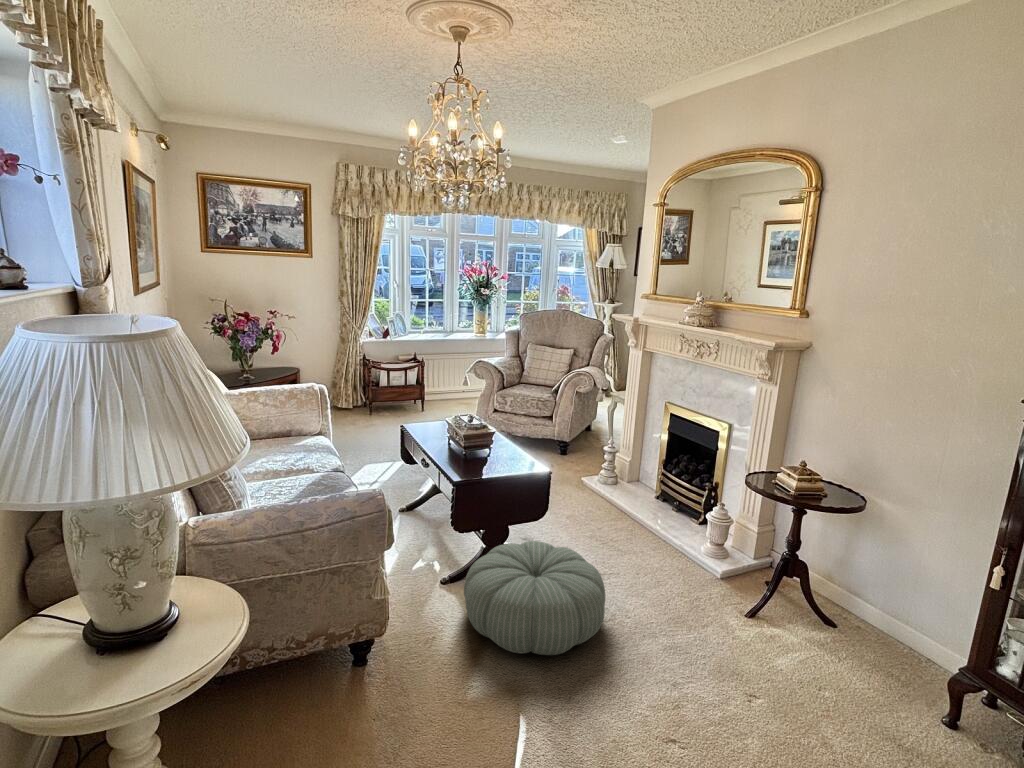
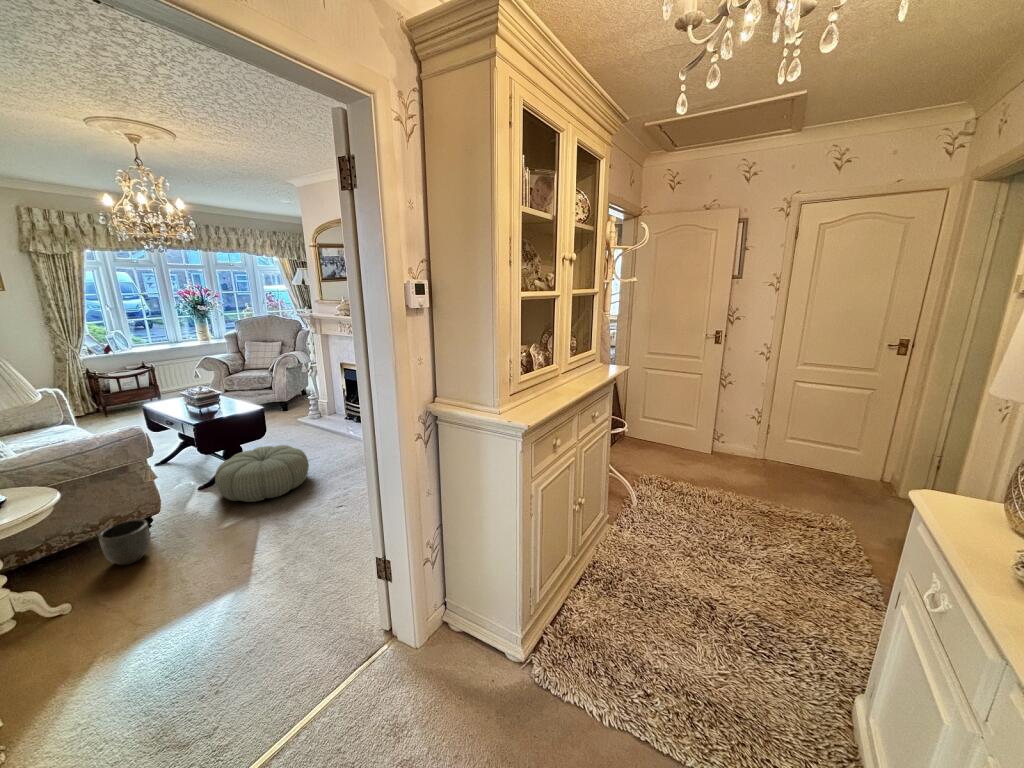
planter: none [299,645,363,726] -> present [99,519,150,565]

